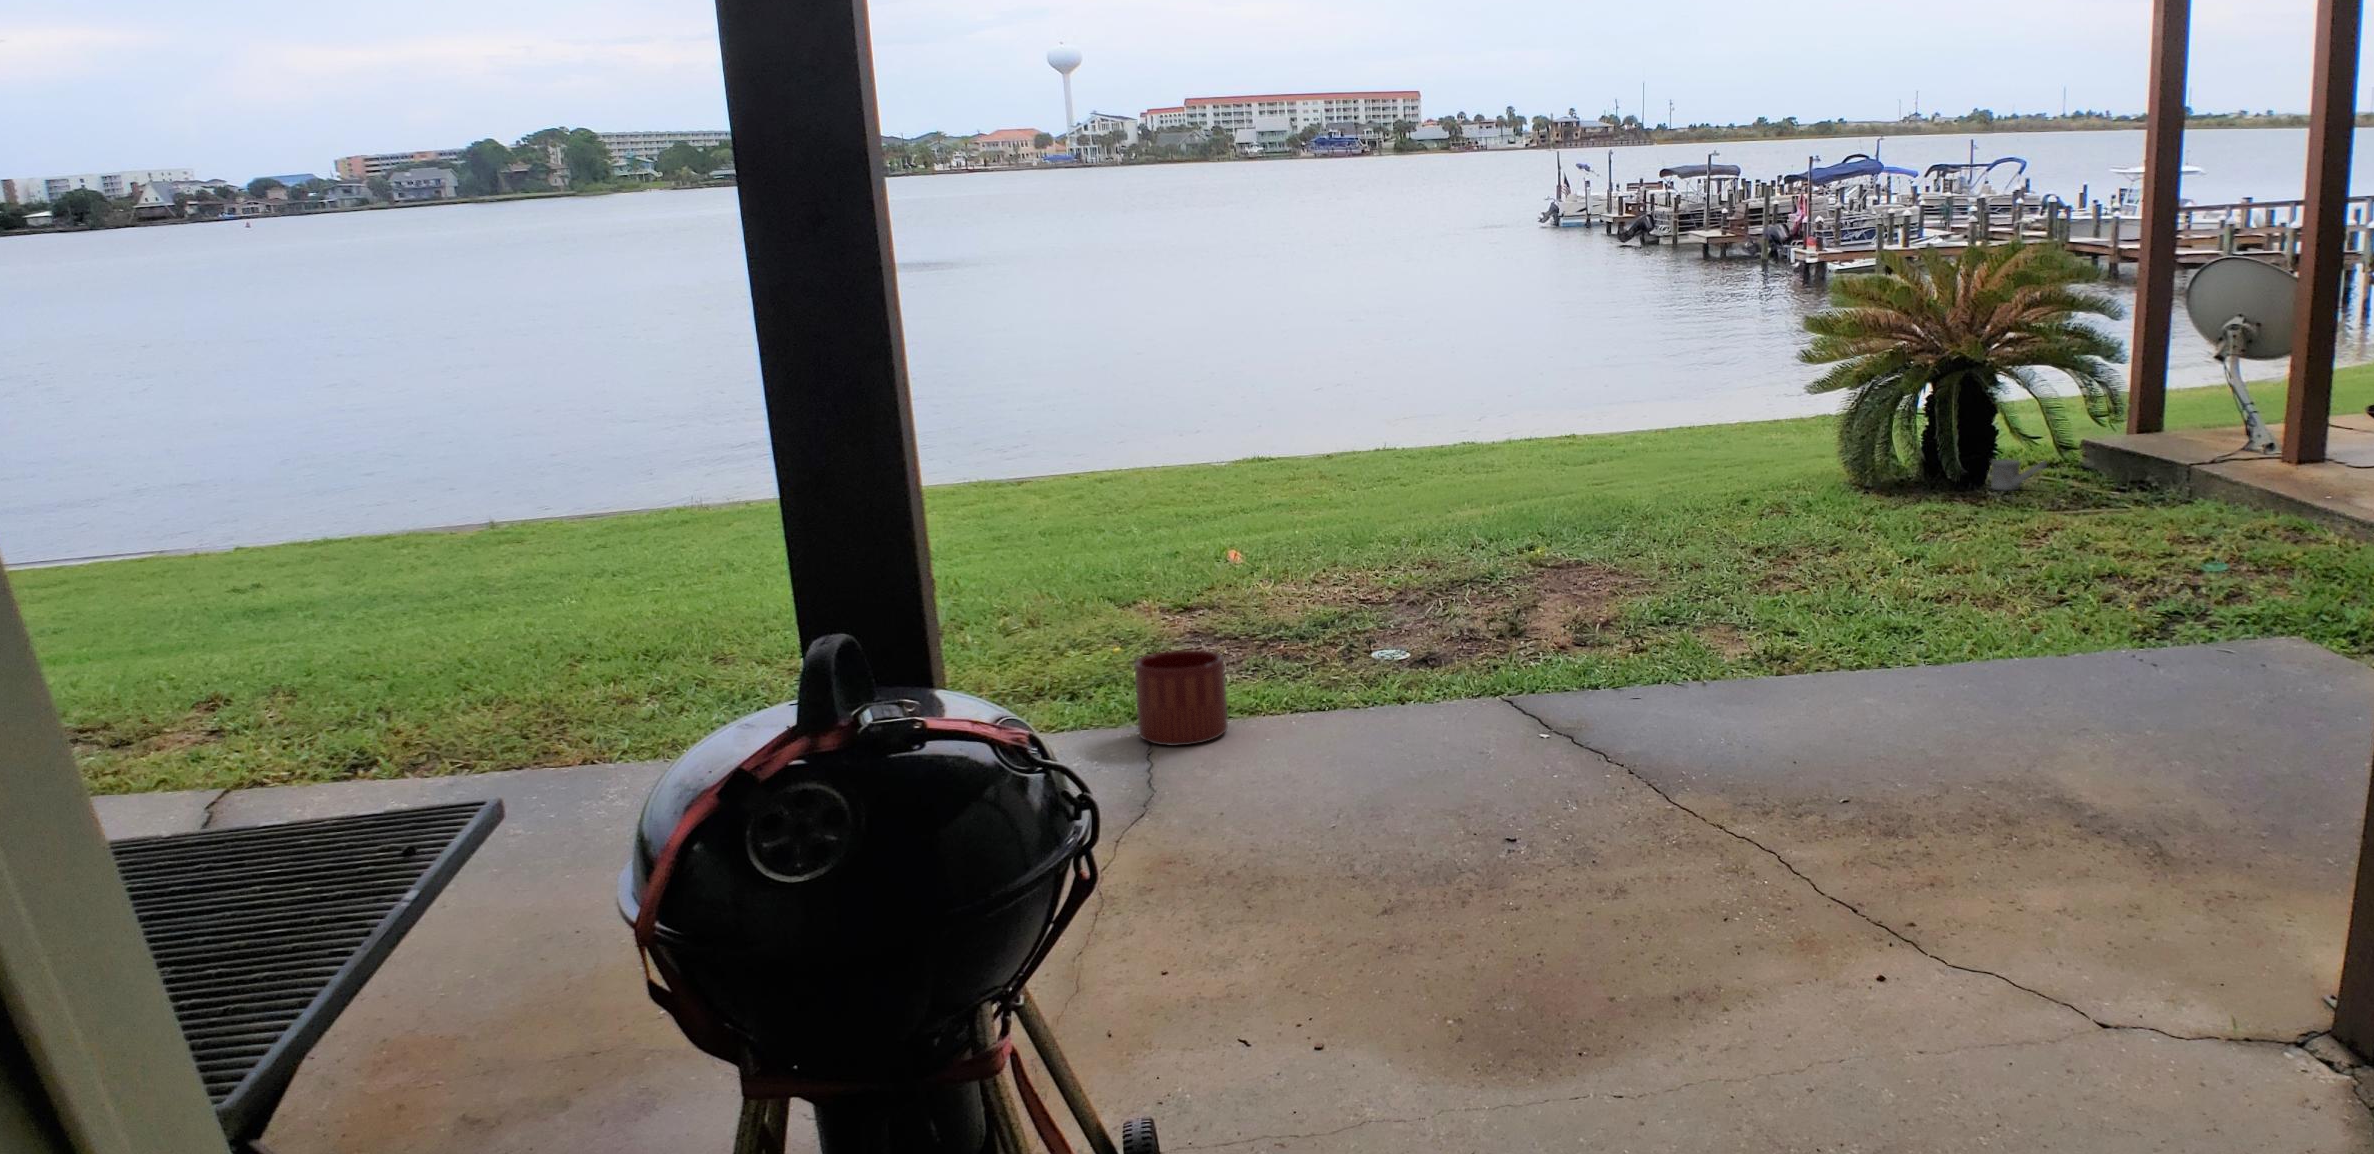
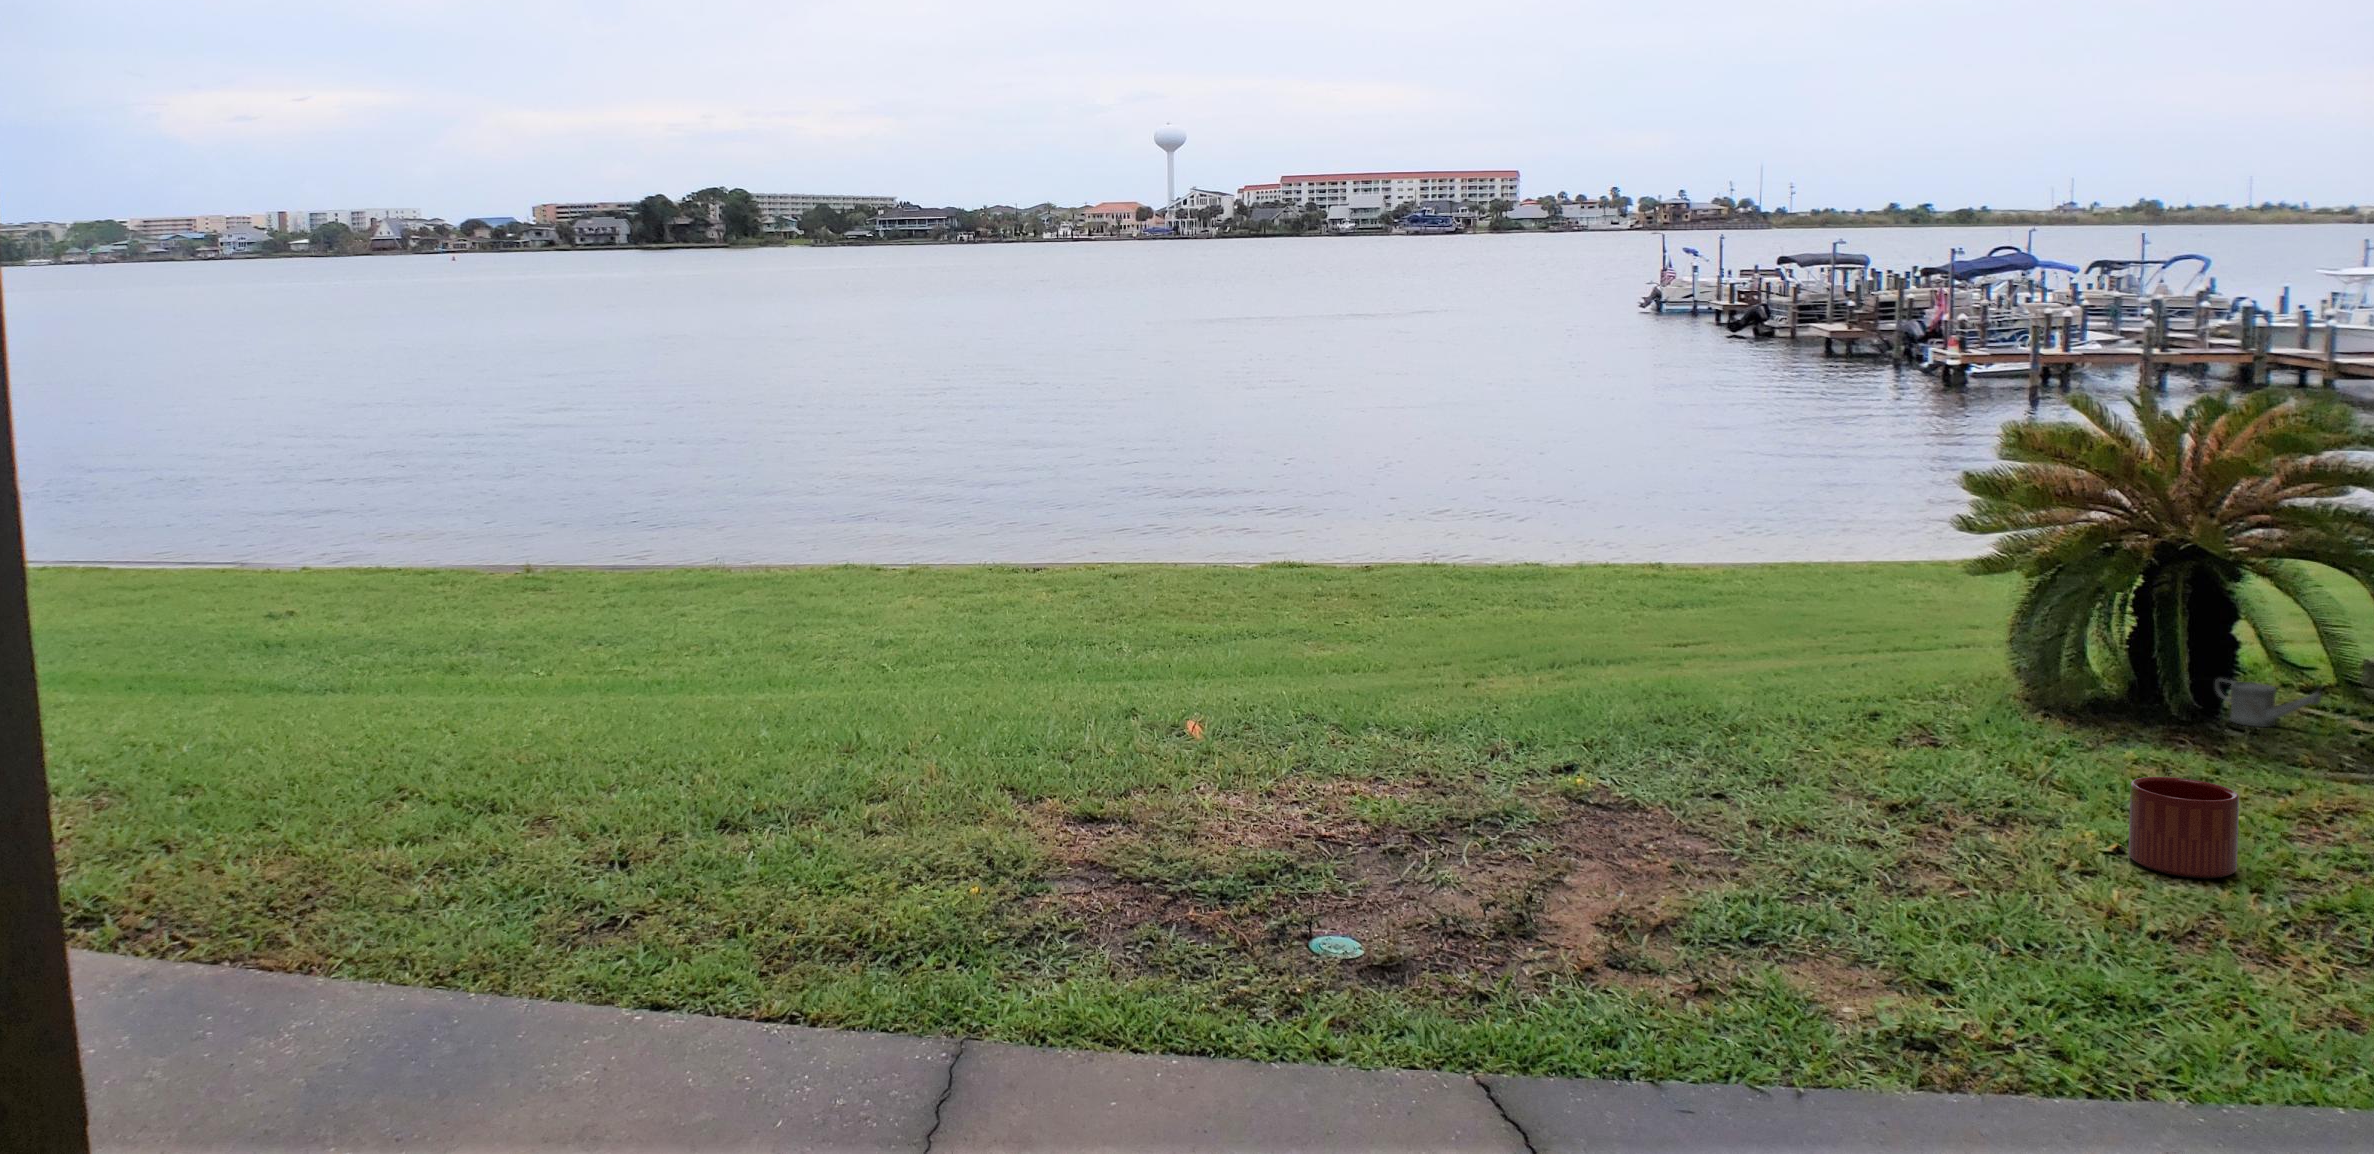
planter: present [1134,649,1228,746] -> present [2129,777,2239,878]

